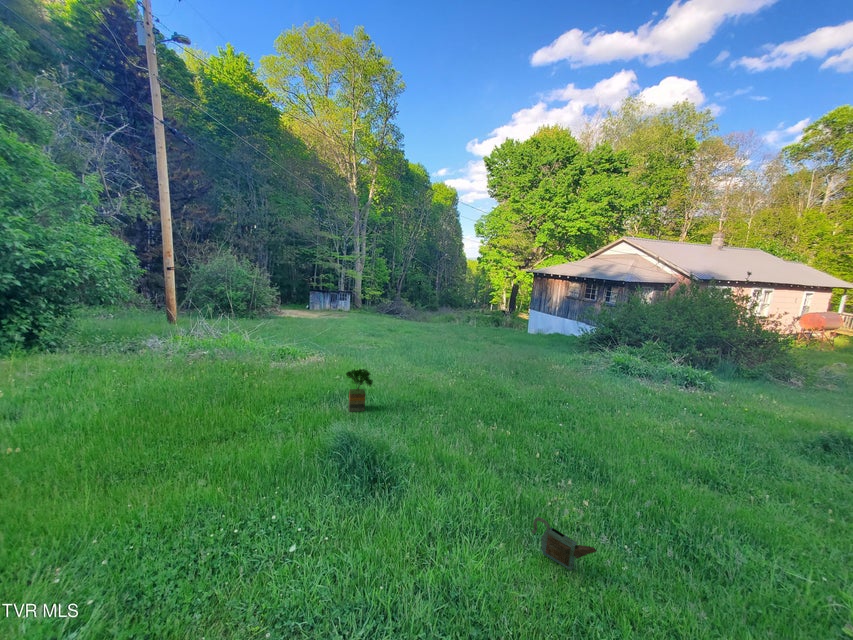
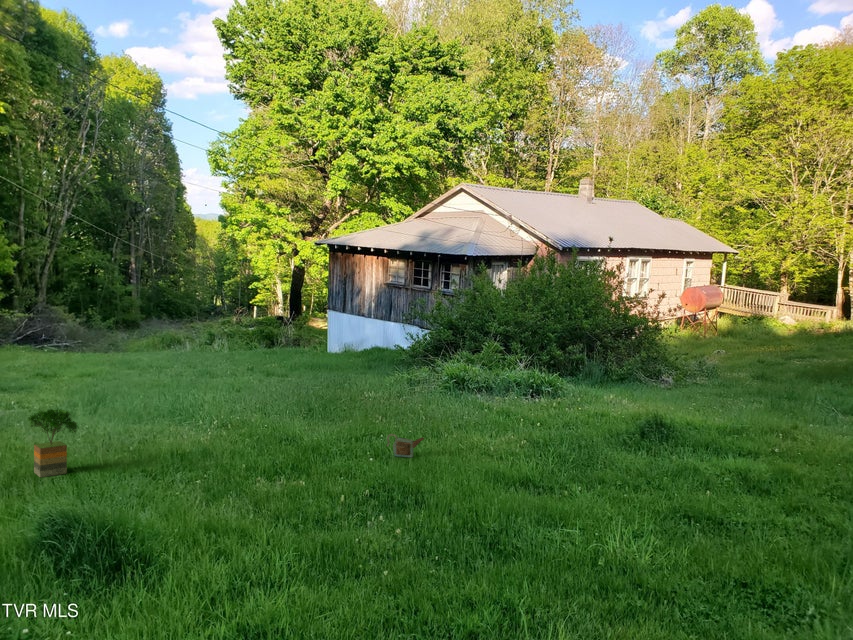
watering can: present [532,517,597,571] -> present [387,434,424,457]

